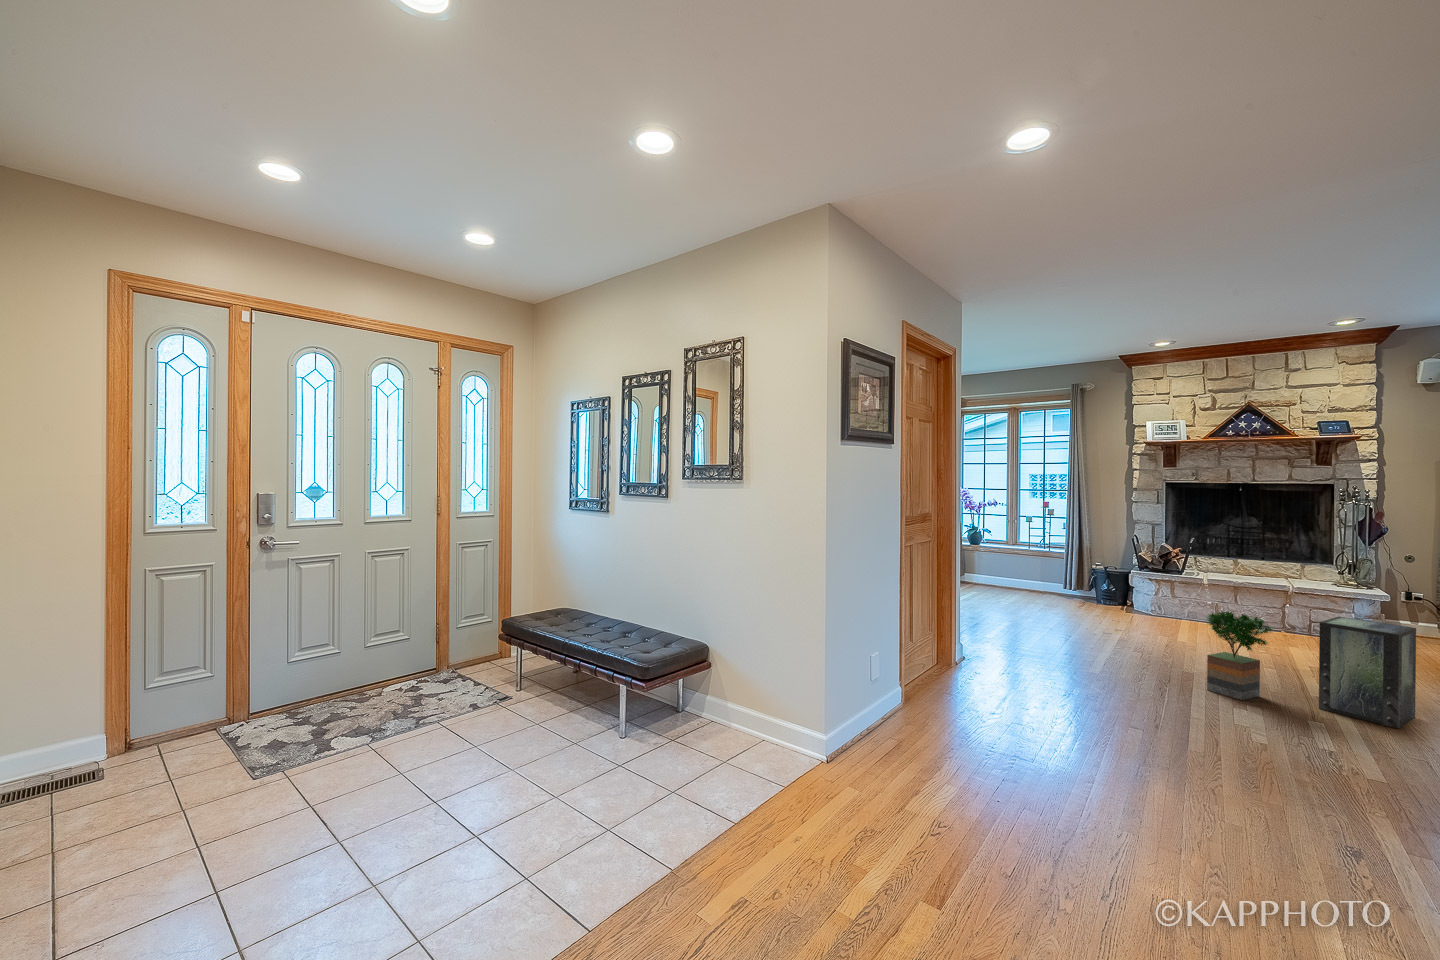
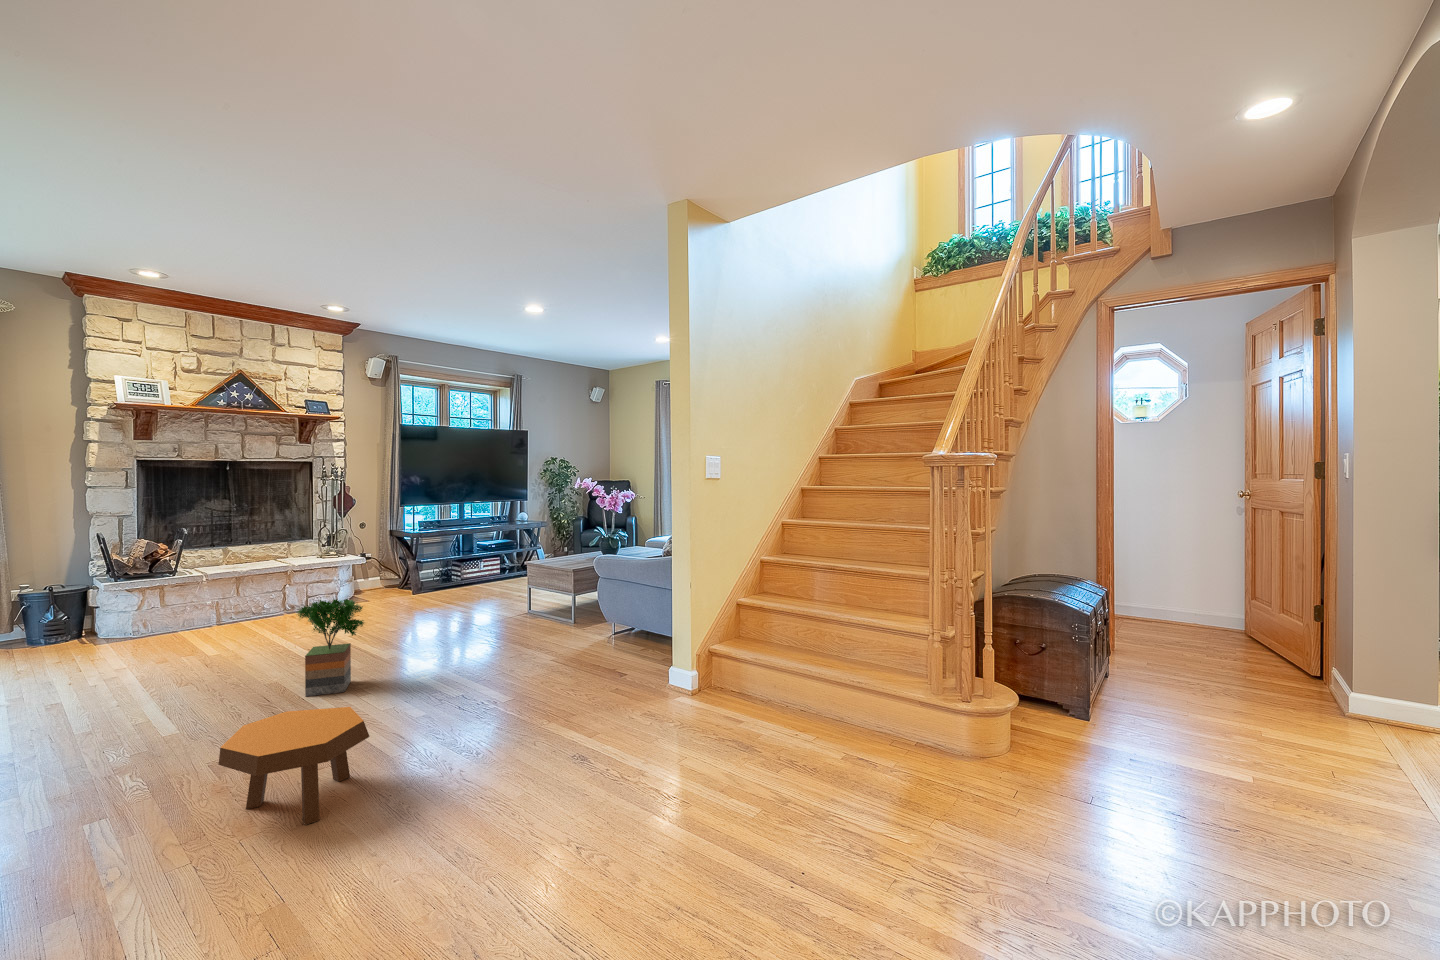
storage box: present [1319,616,1416,729] -> none [397,577,453,672]
footstool: none [1069,670,1174,750] -> present [218,707,370,825]

